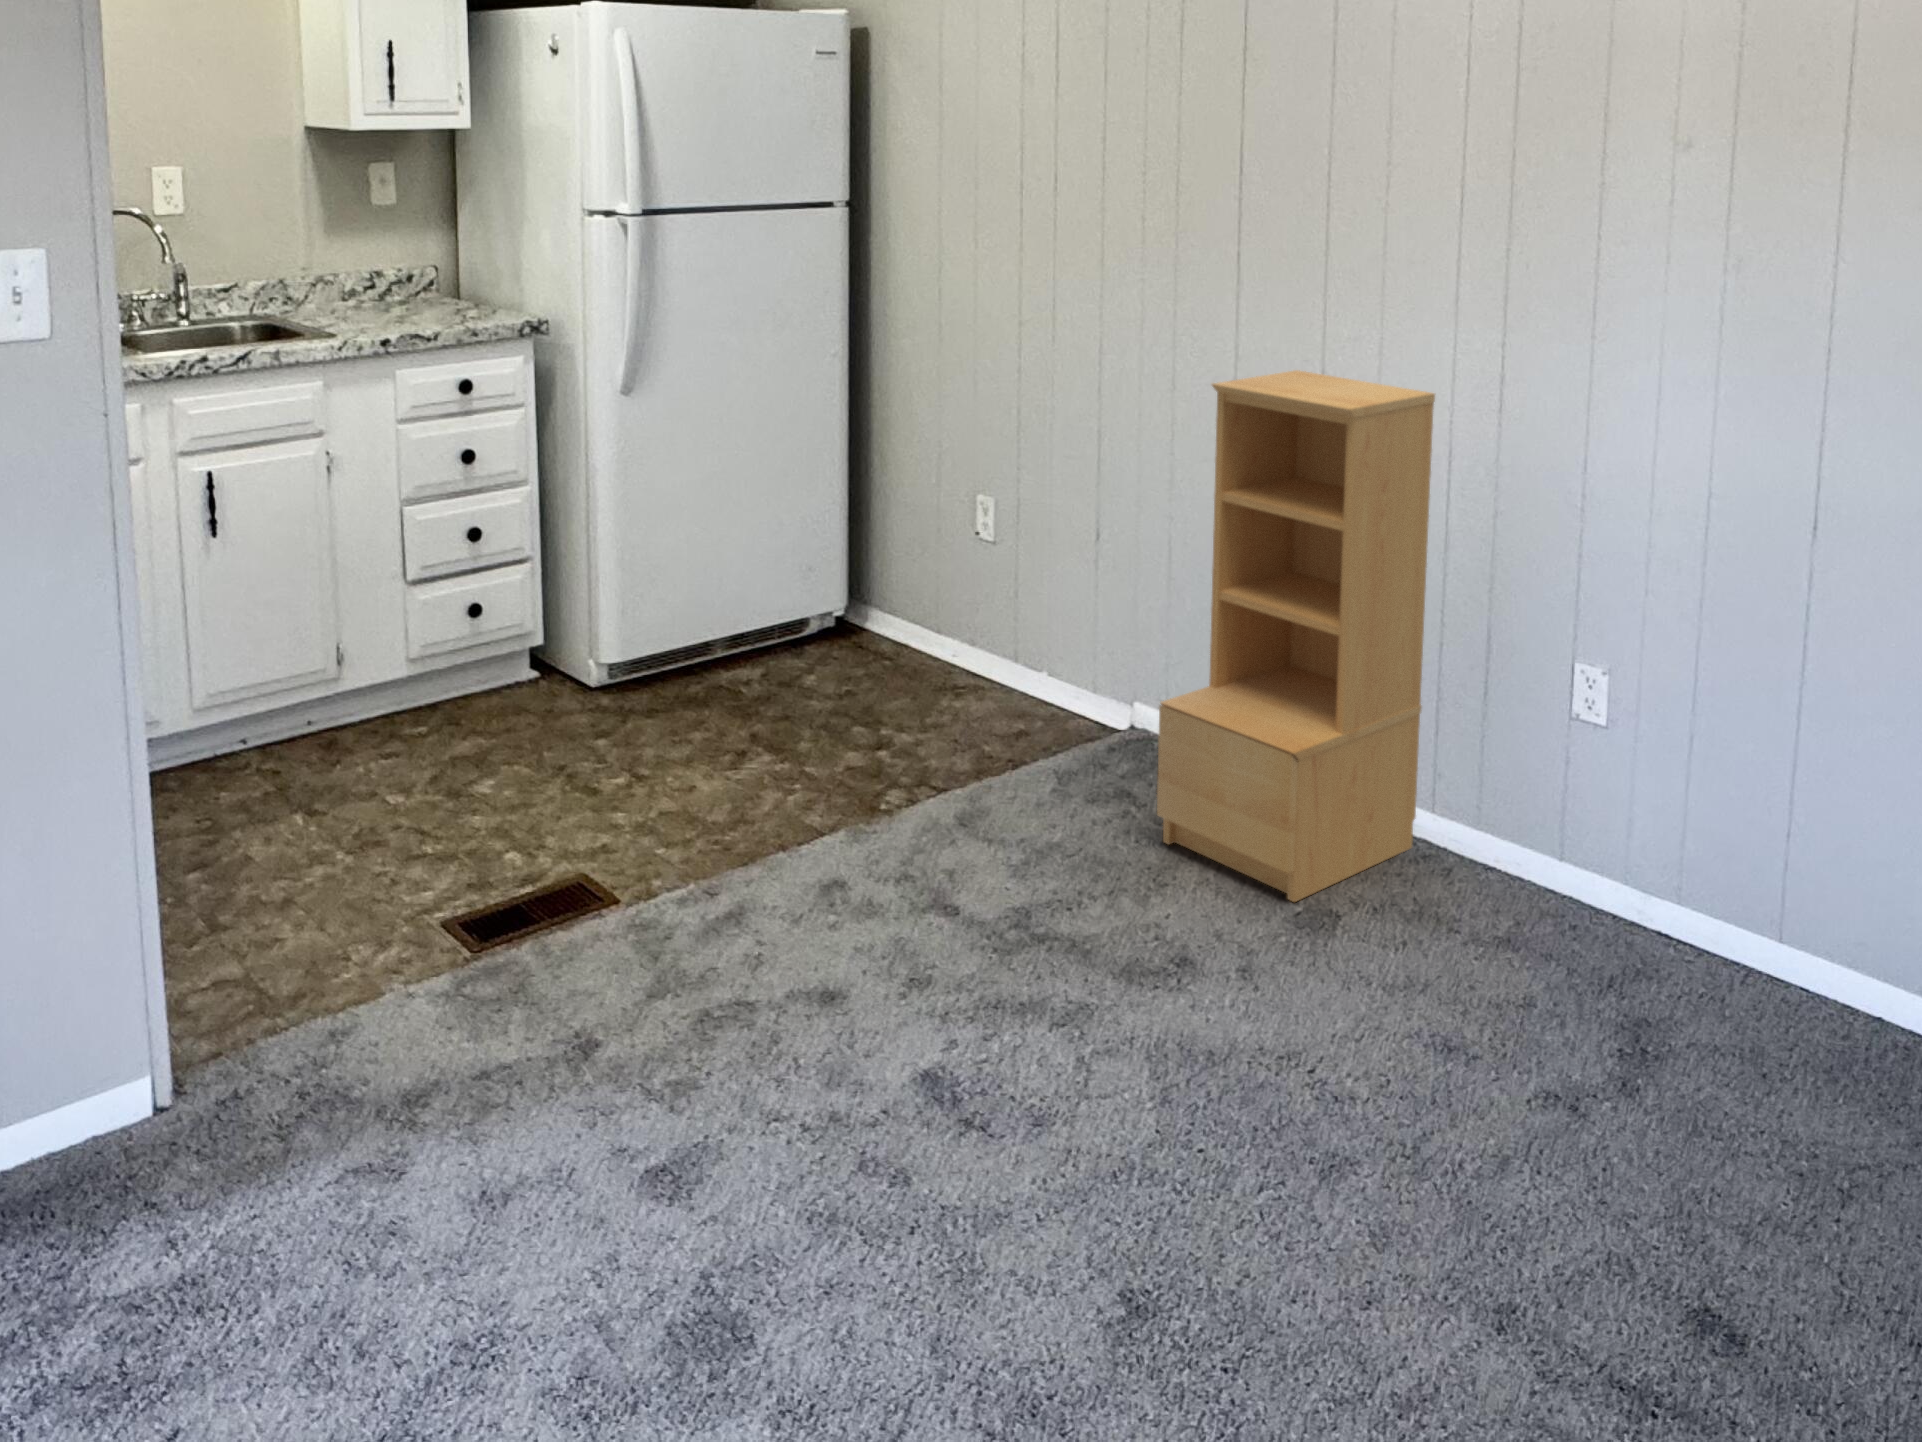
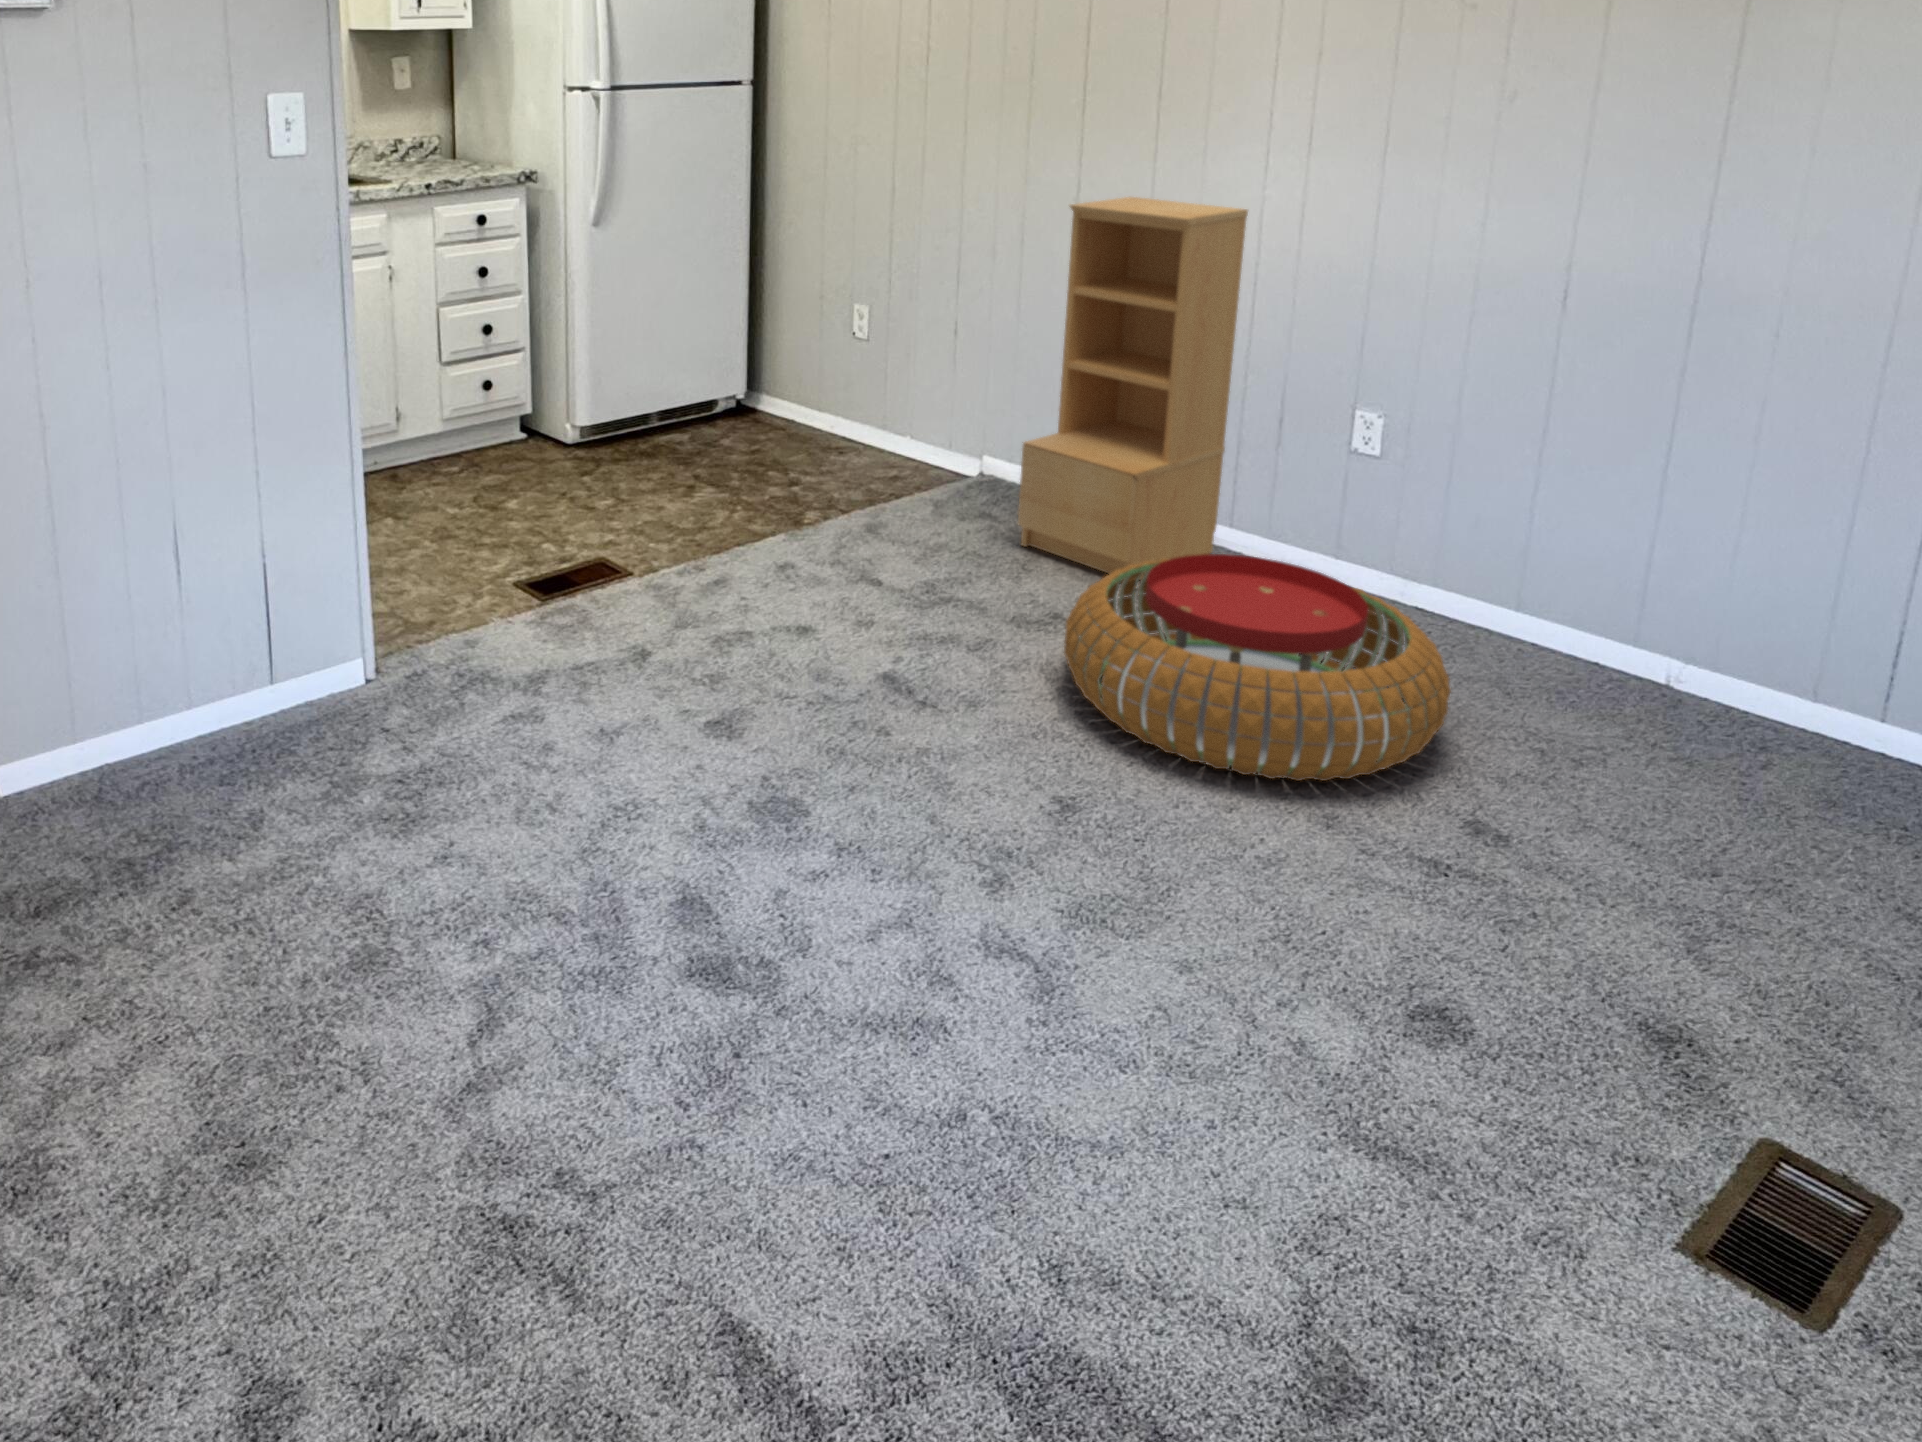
pouf: none [1171,883,1675,1243] -> present [1064,554,1451,781]

